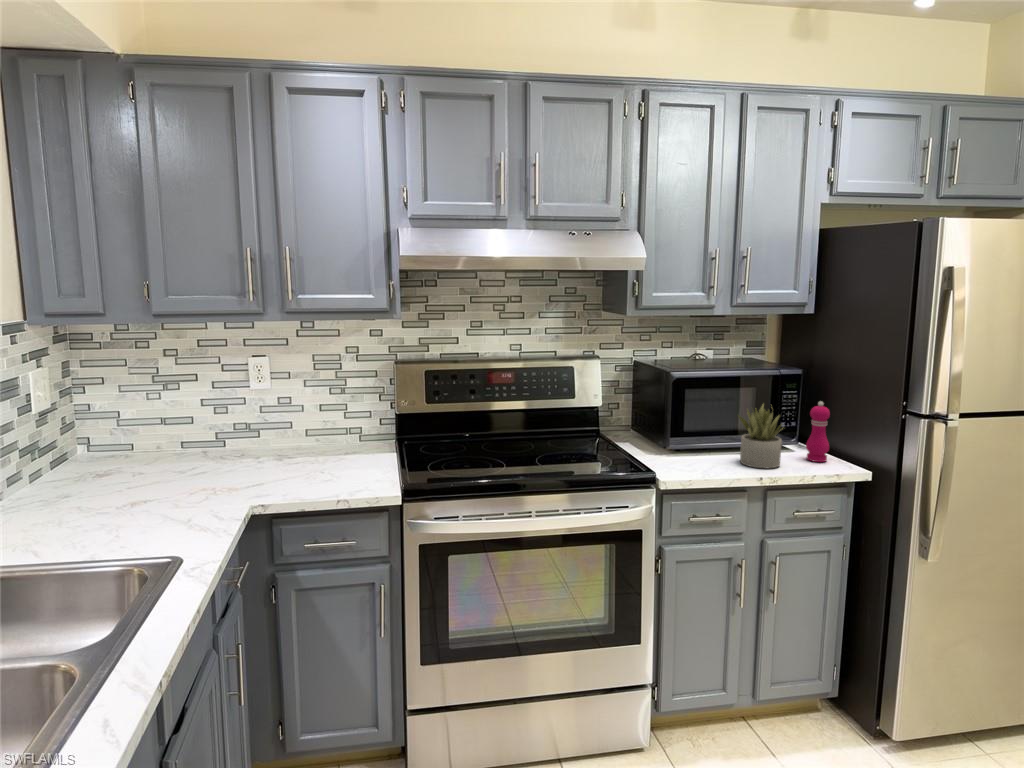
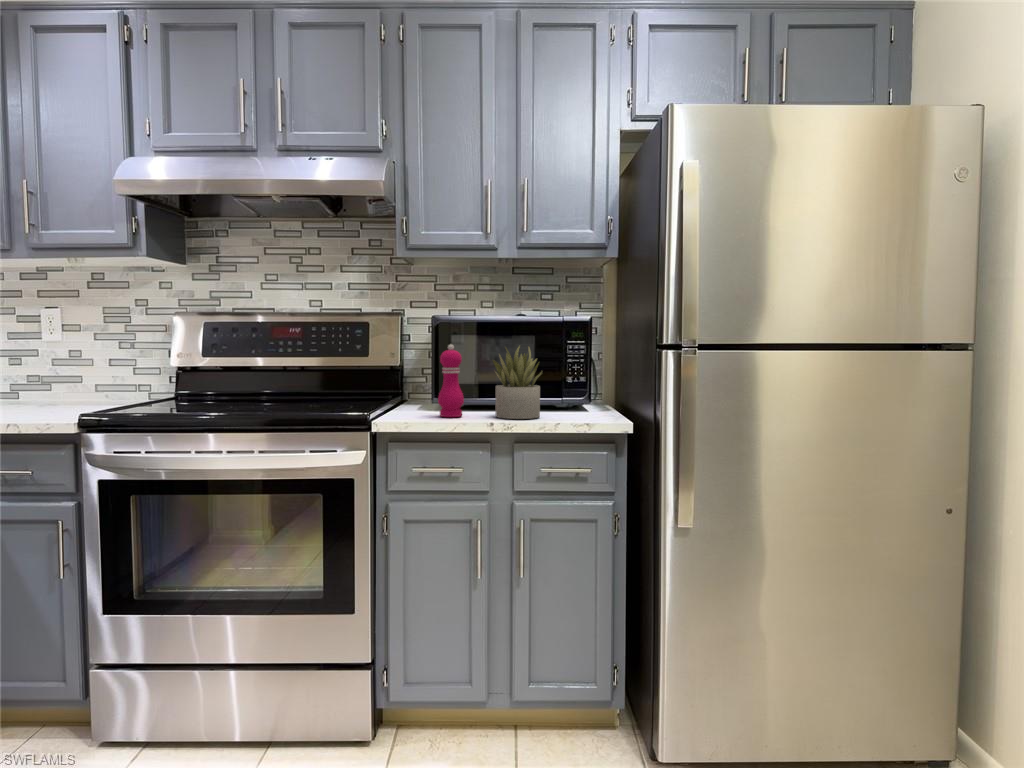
pepper mill: present [806,402,830,462] -> present [438,344,464,417]

